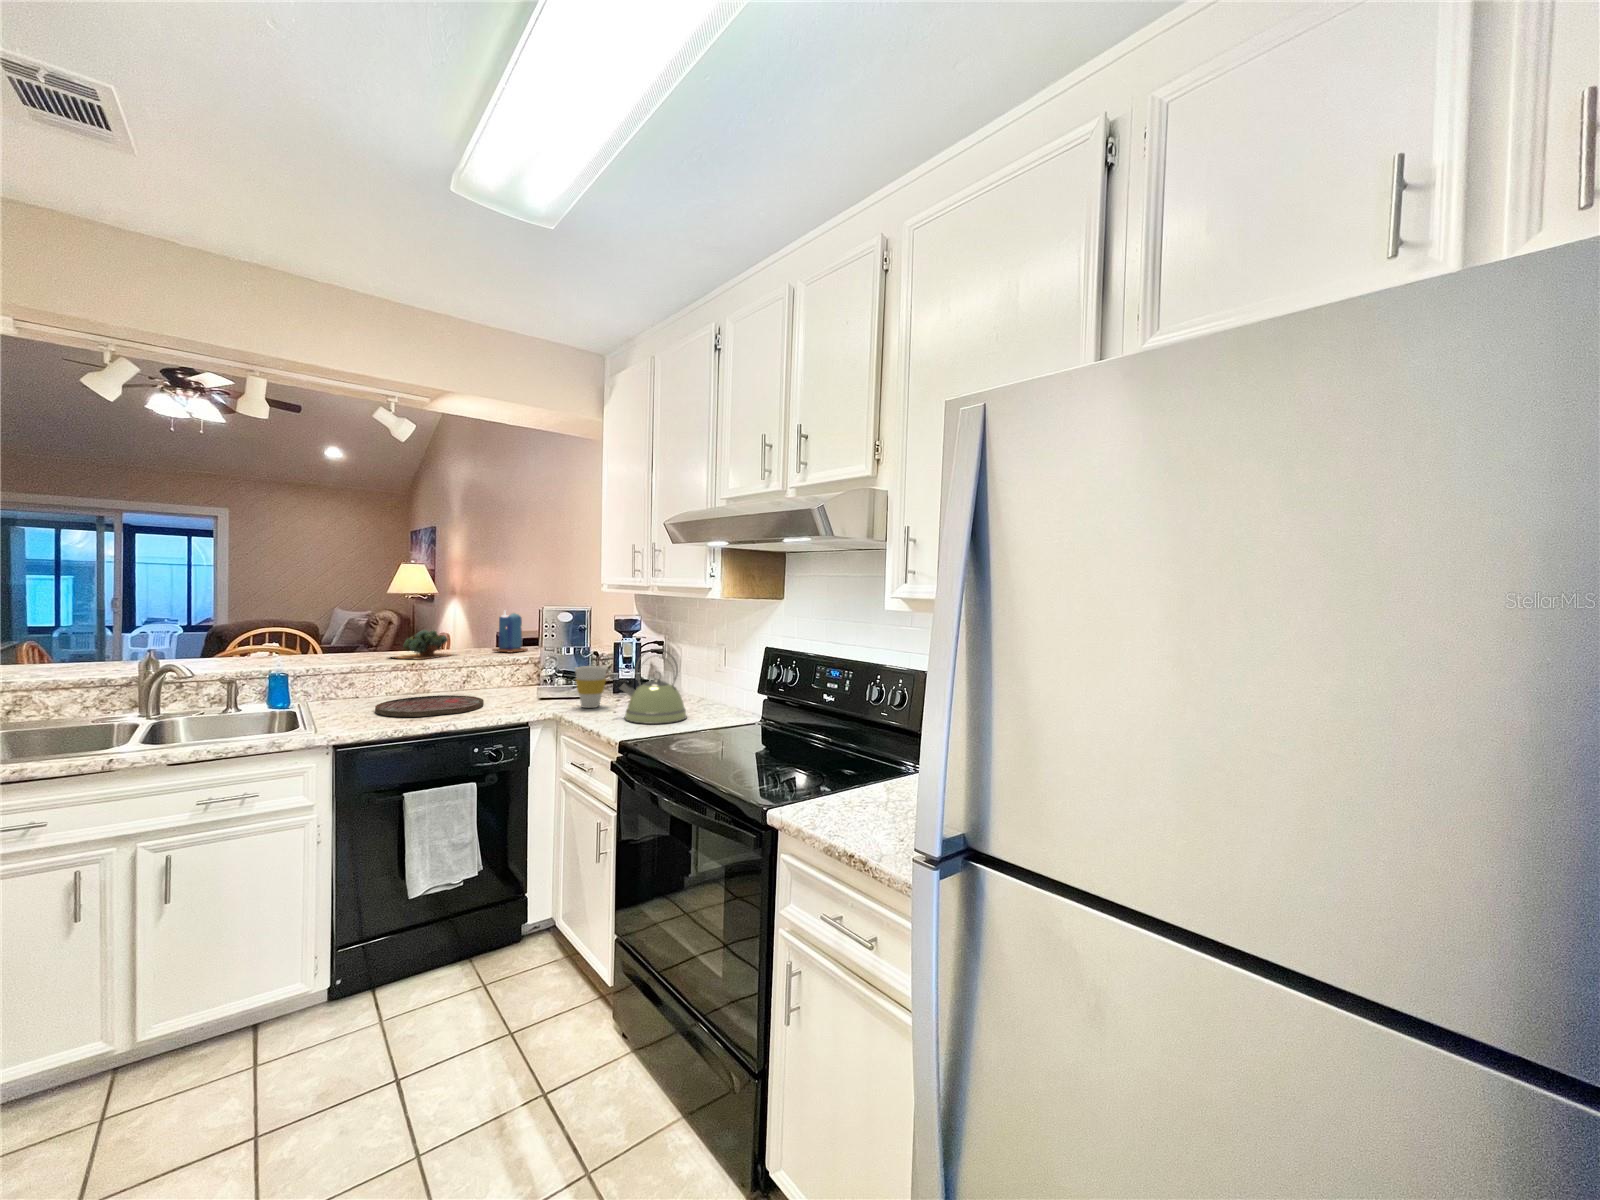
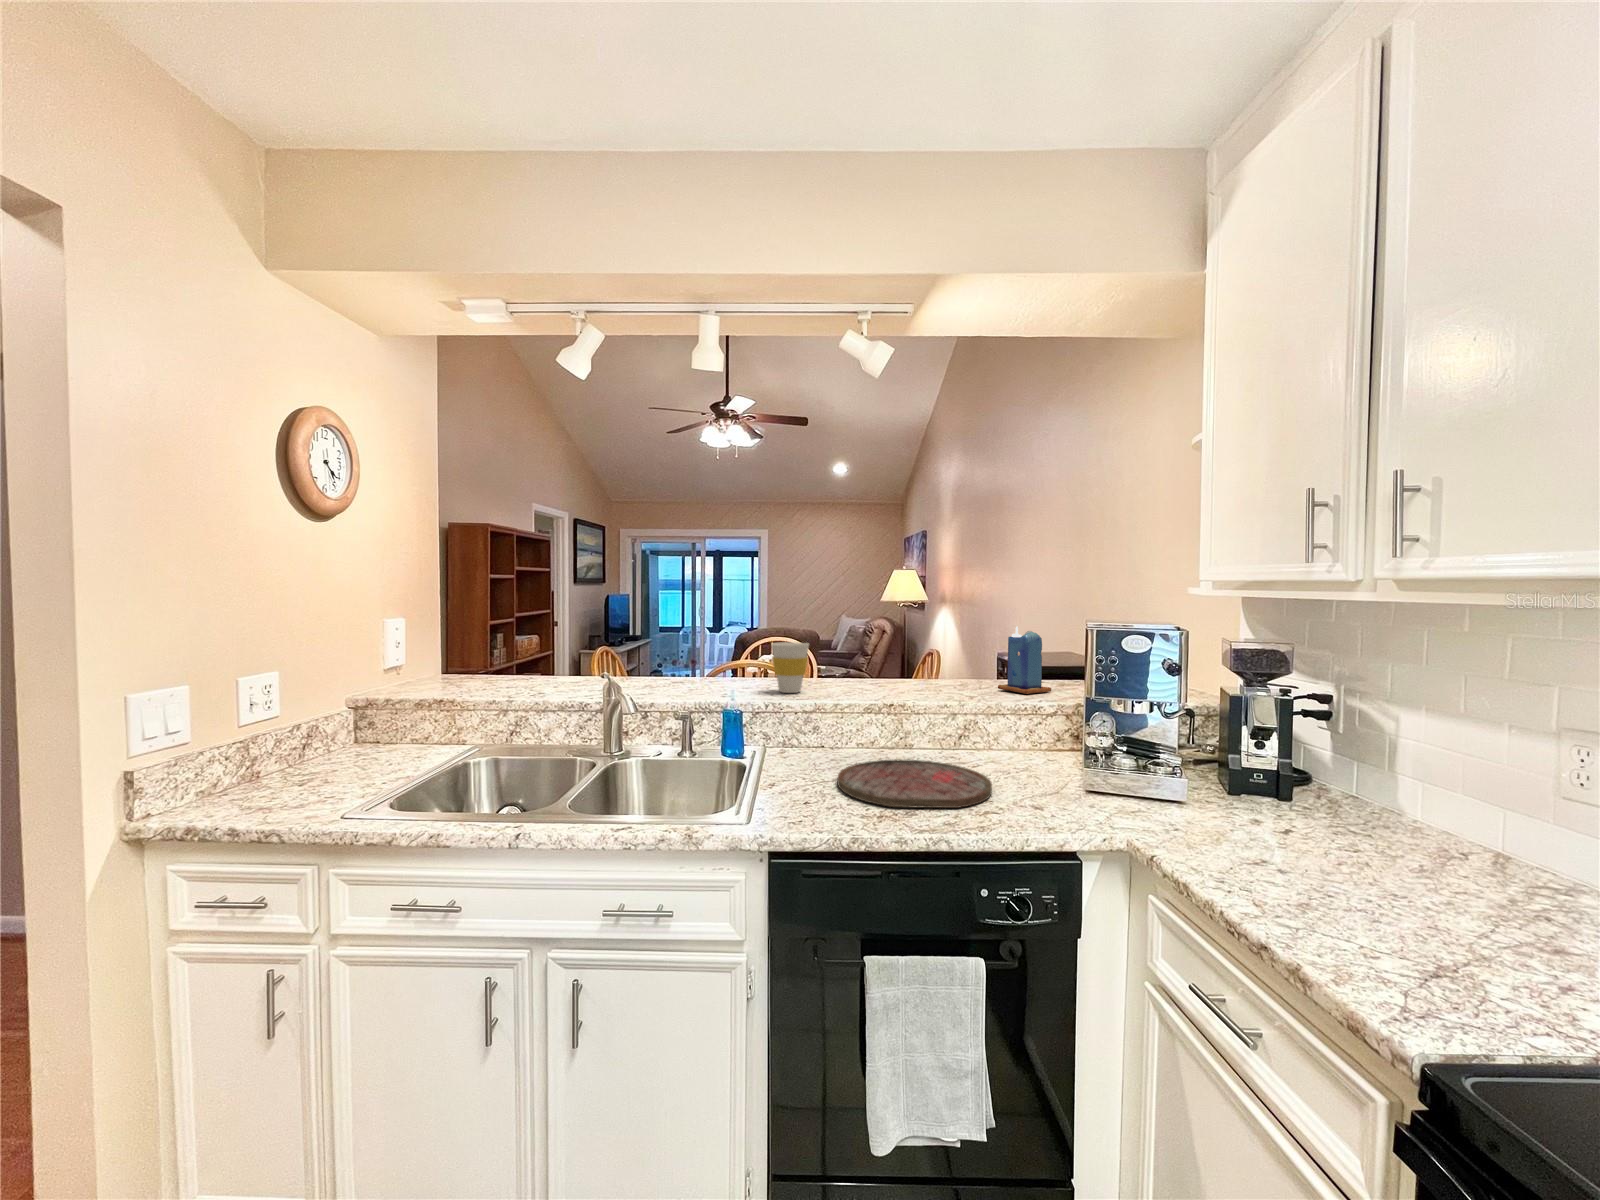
succulent plant: present [392,630,454,660] -> none [861,652,953,698]
kettle: present [619,649,687,724] -> none [1292,737,1525,955]
cup: present [575,666,607,708] -> present [772,642,809,693]

